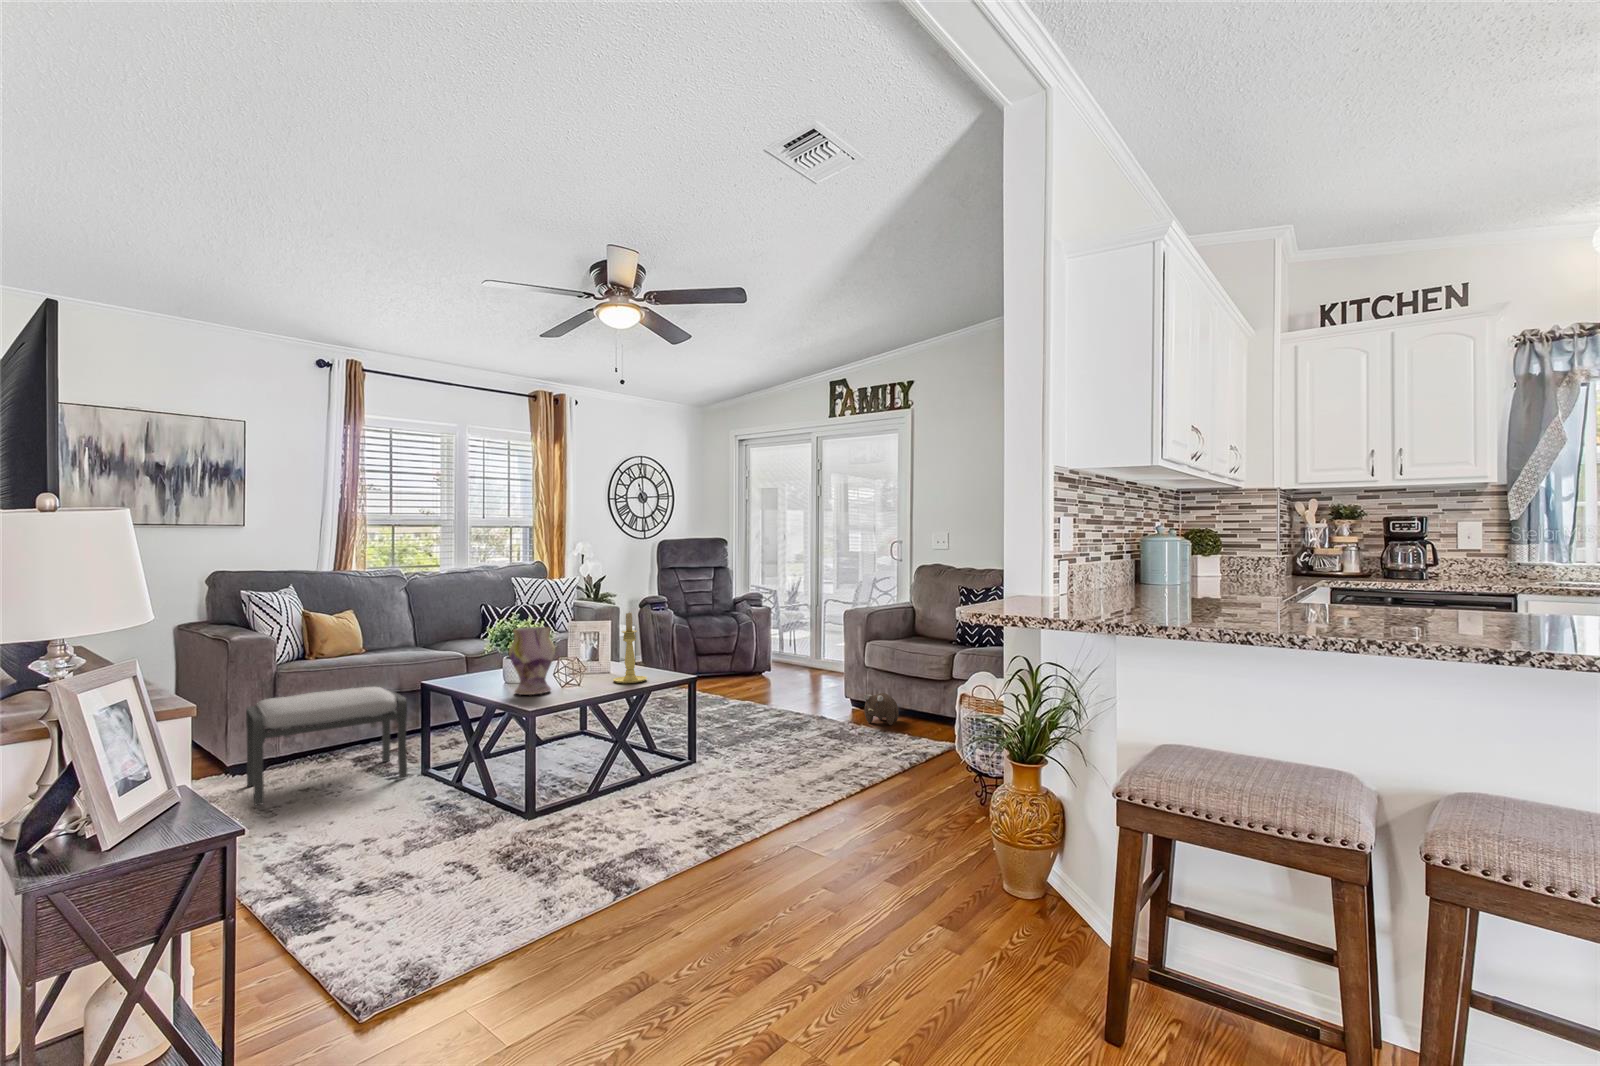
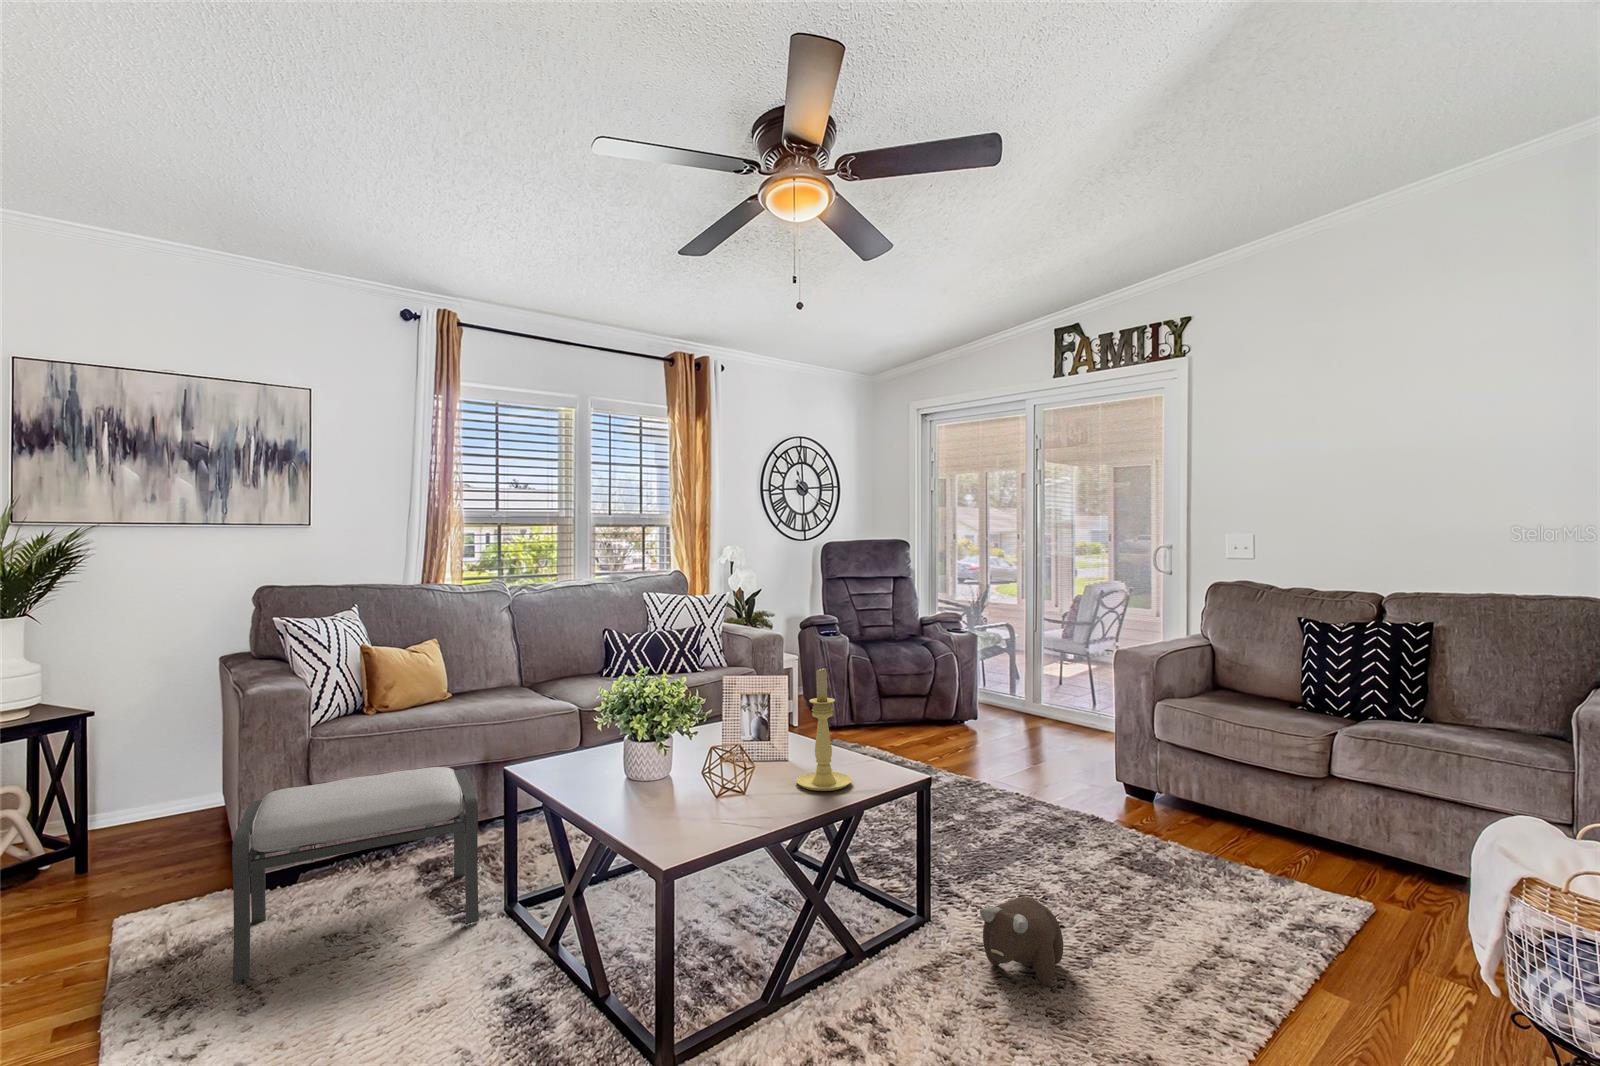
vase: present [509,627,555,695] -> none [628,694,704,818]
plush toy: present [864,693,899,725] -> present [980,897,1063,985]

